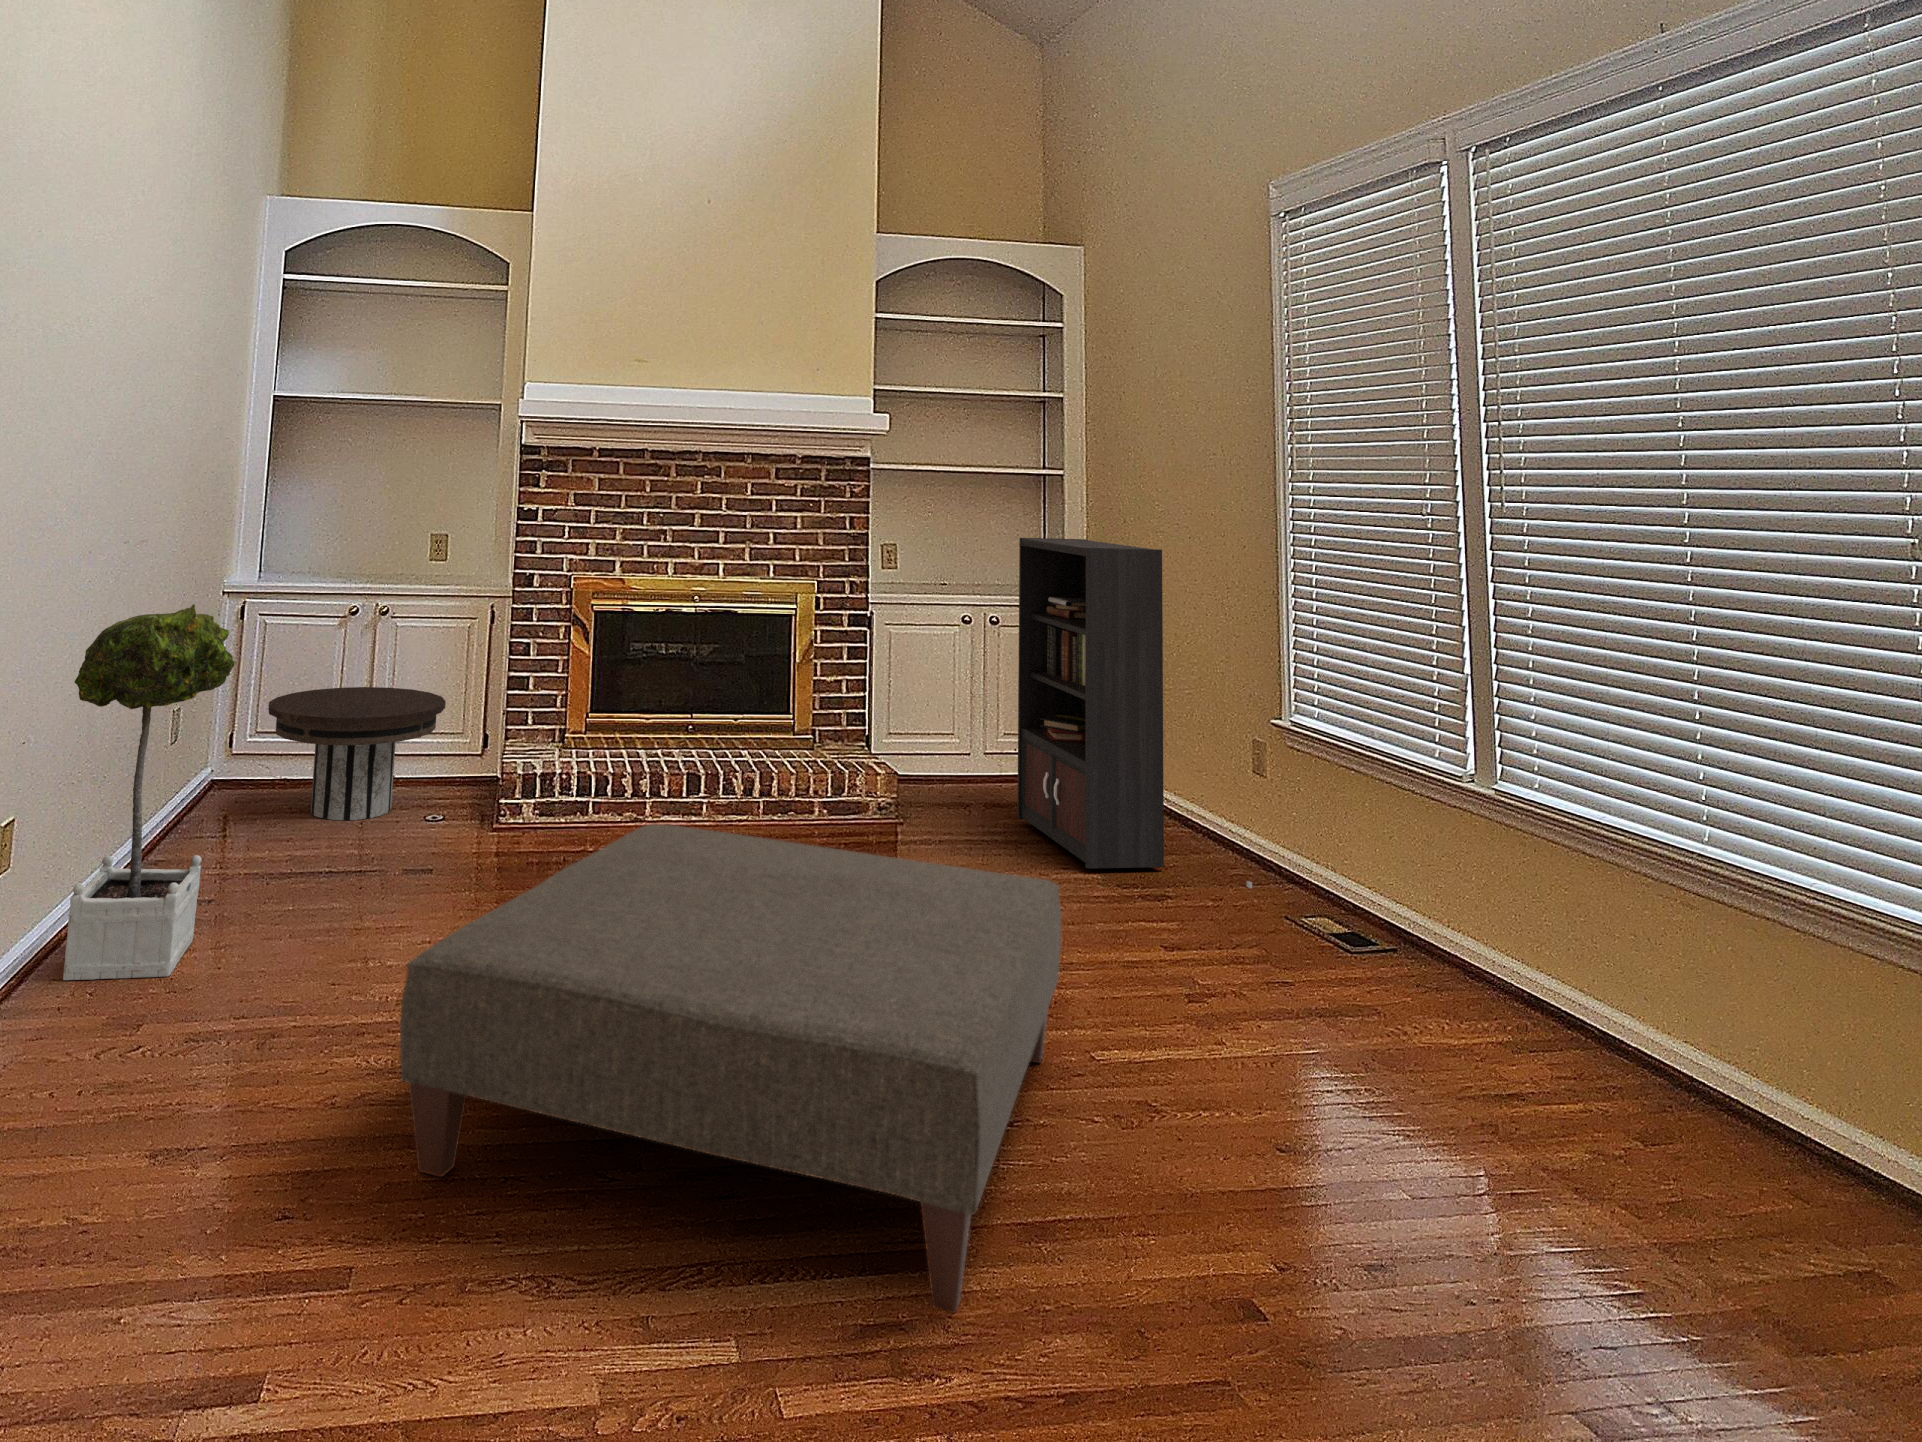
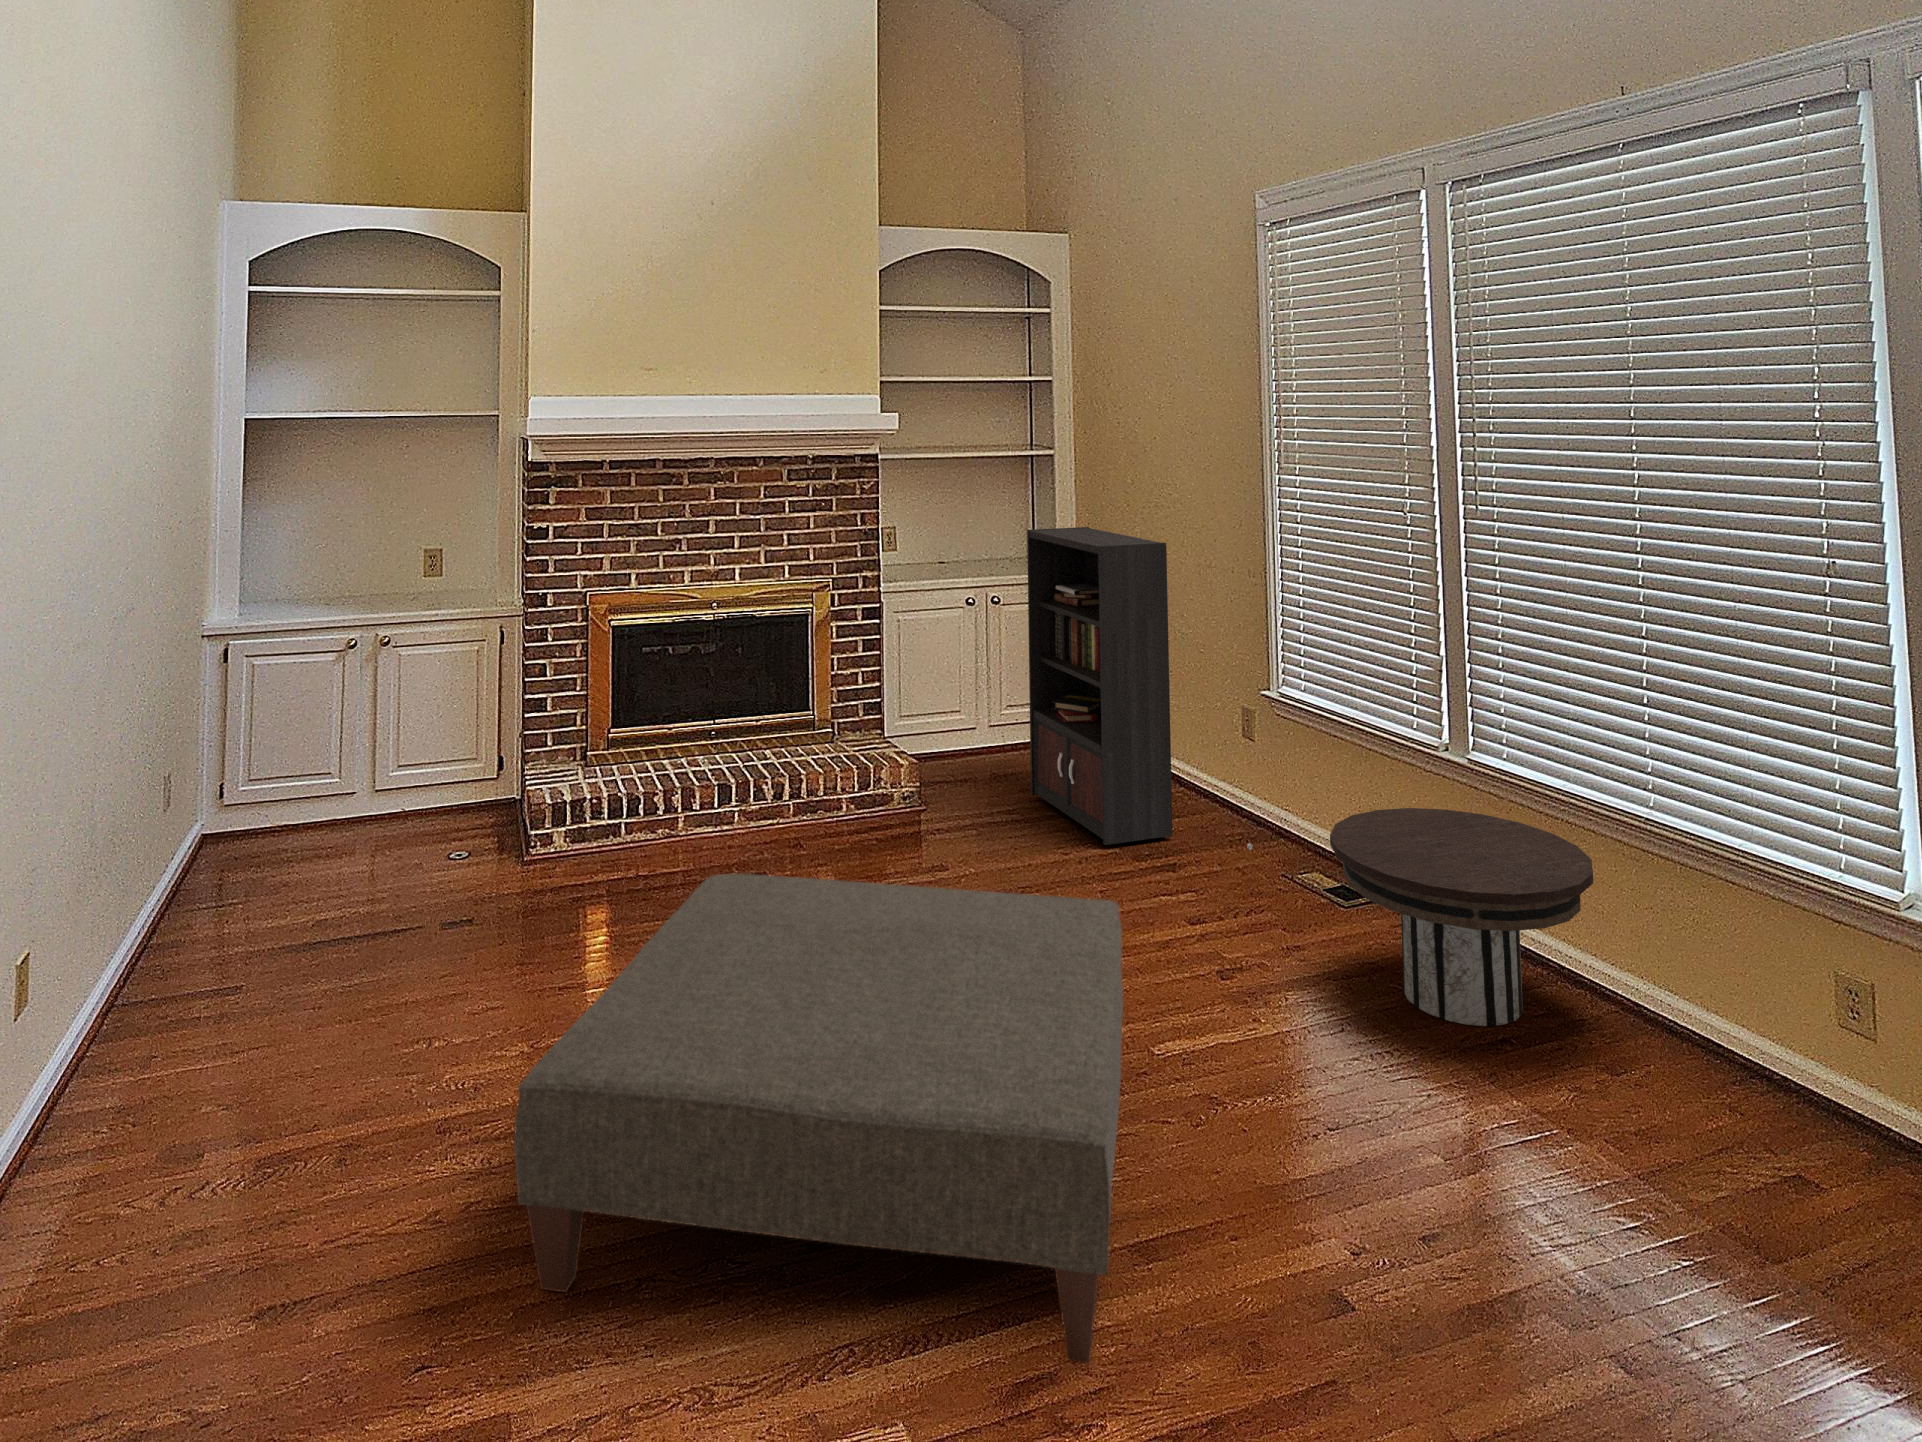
potted tree: present [63,604,235,980] -> none [89,698,266,1108]
side table: present [268,687,446,820] -> present [1330,808,1594,1026]

